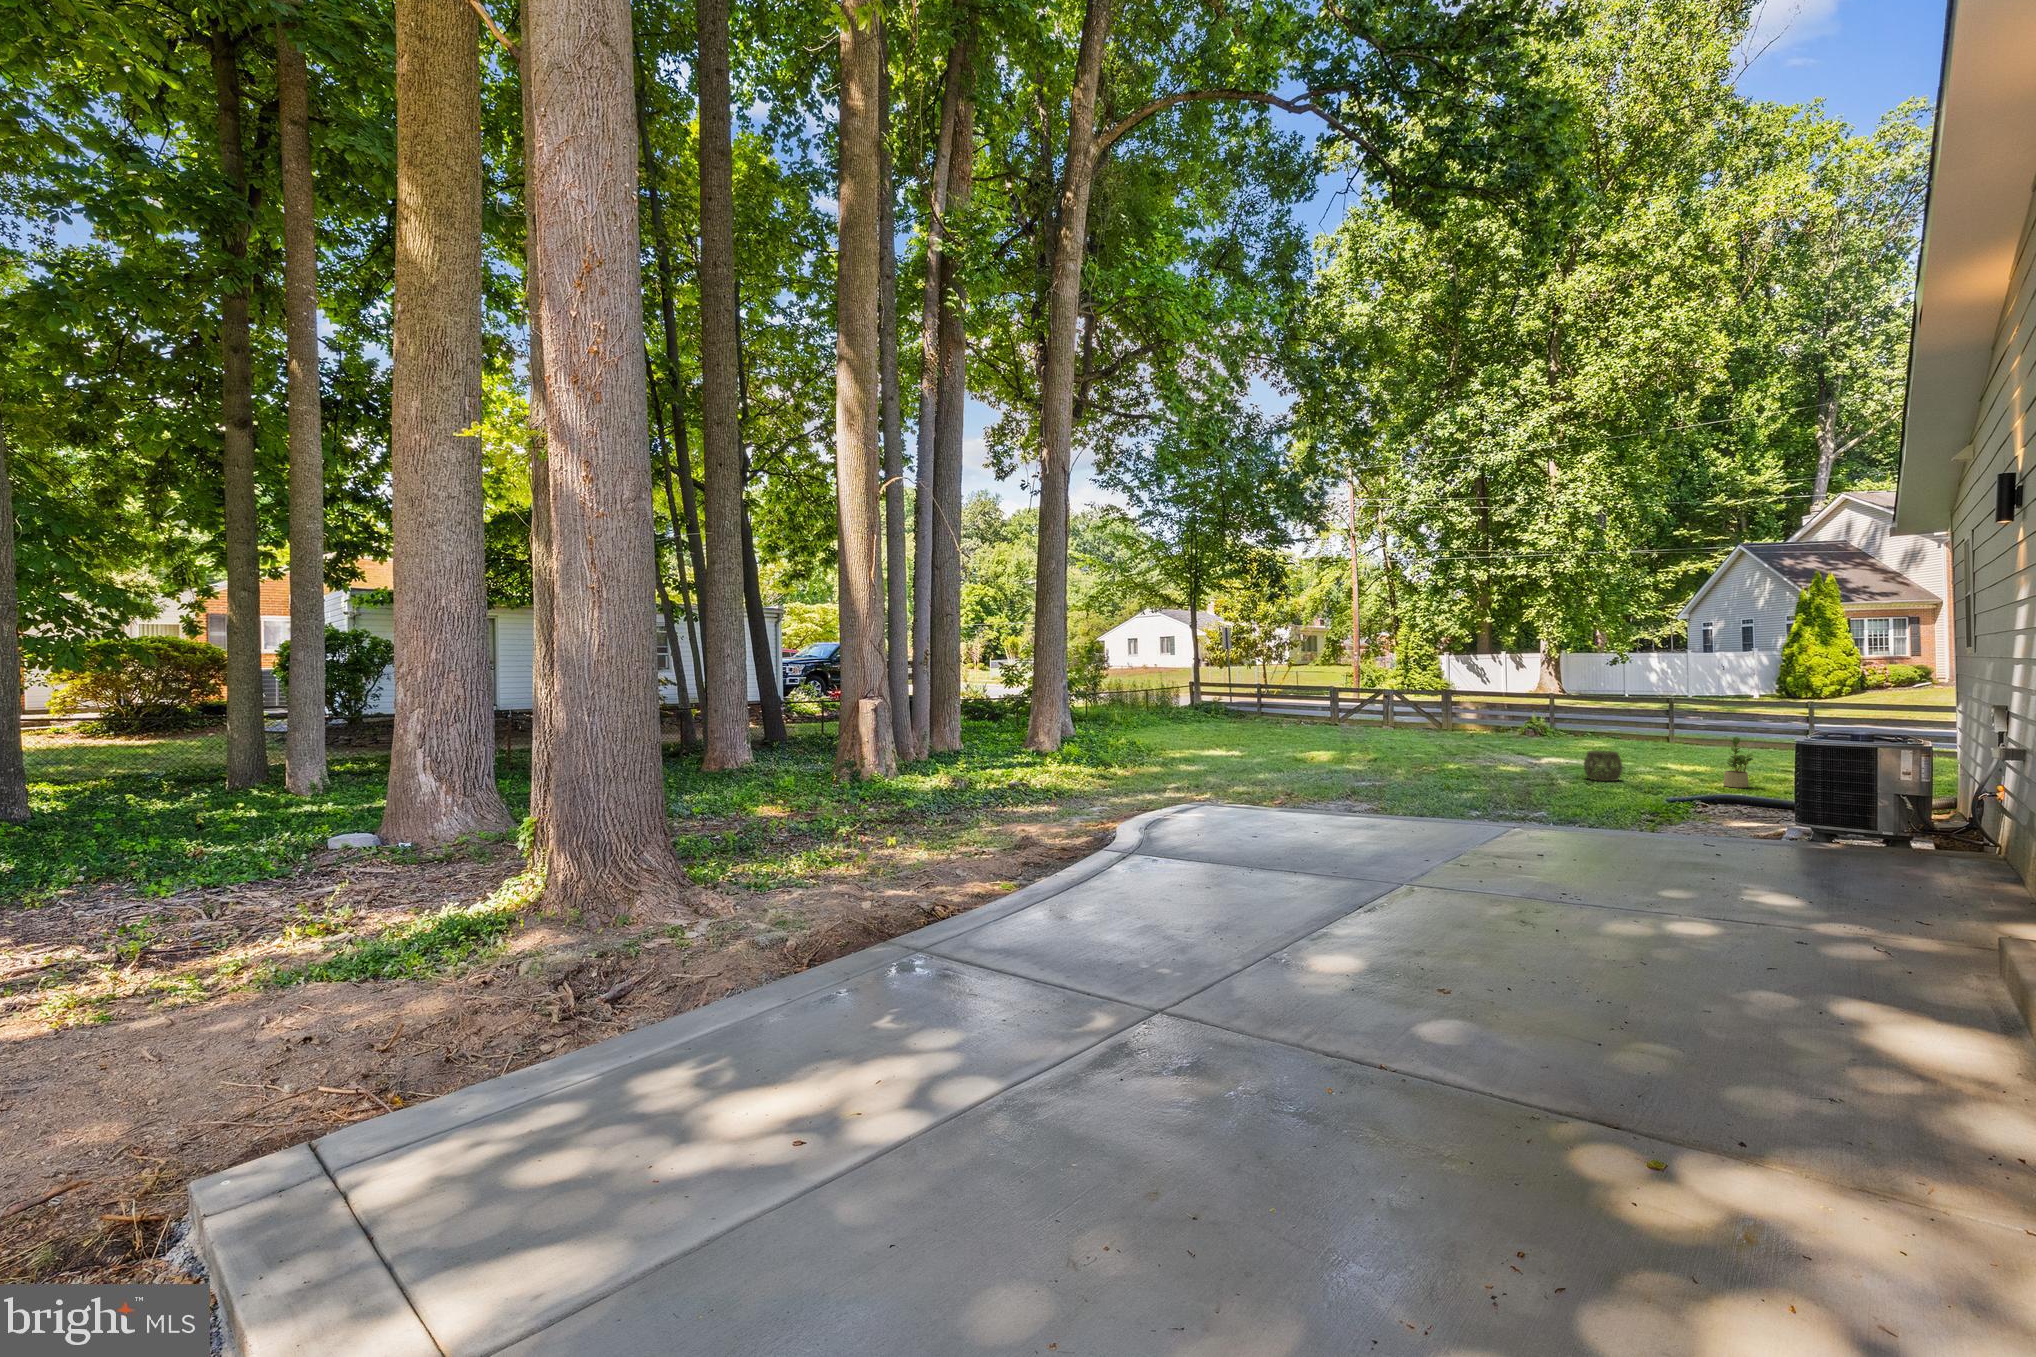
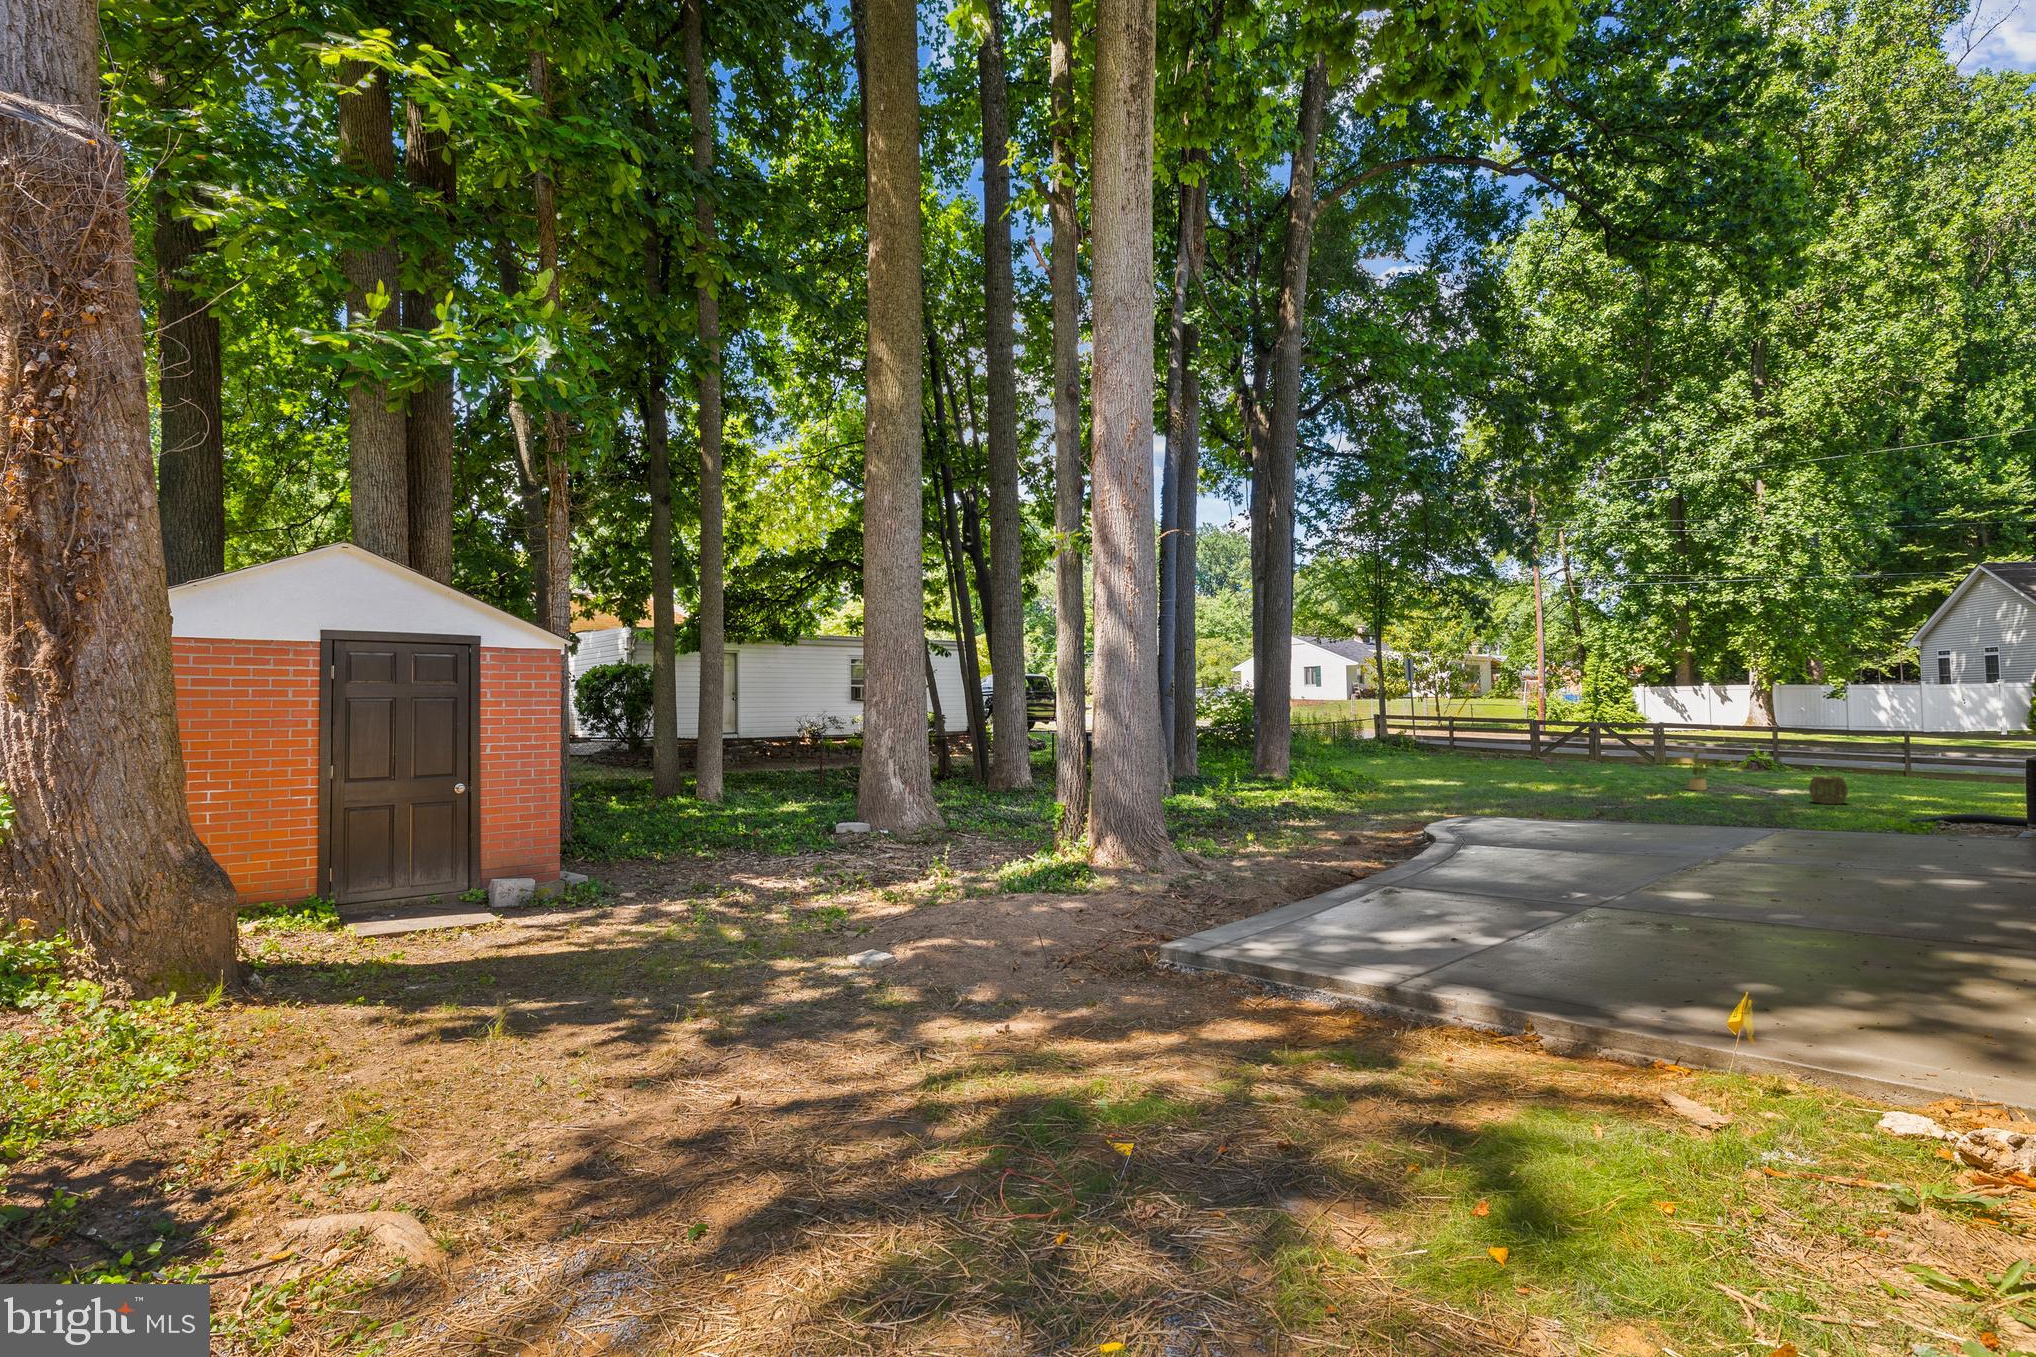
potted plant: present [1723,737,1754,788] -> present [1689,752,1708,791]

